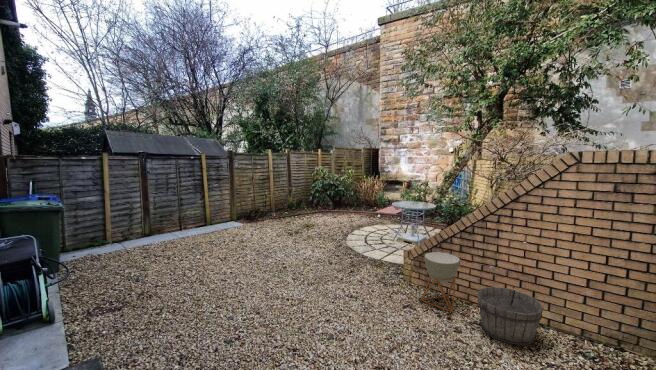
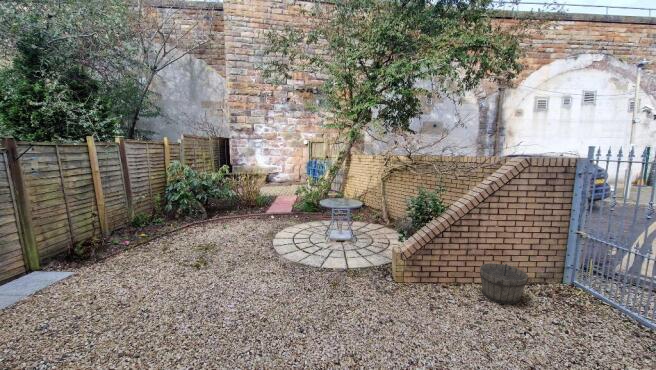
planter: present [421,252,460,312] -> none [431,247,462,295]

